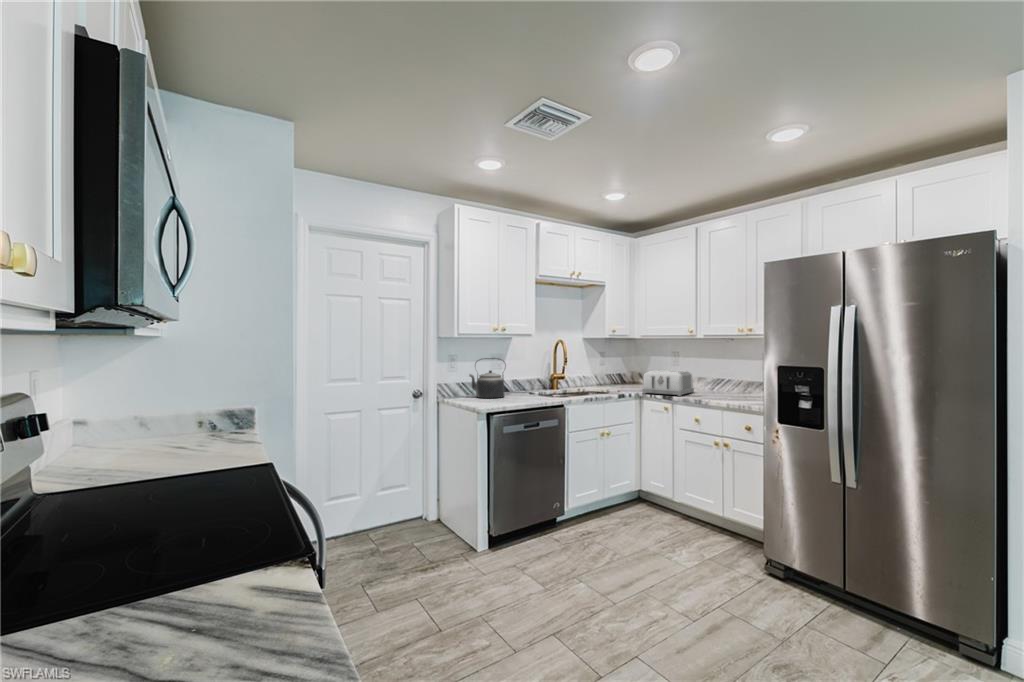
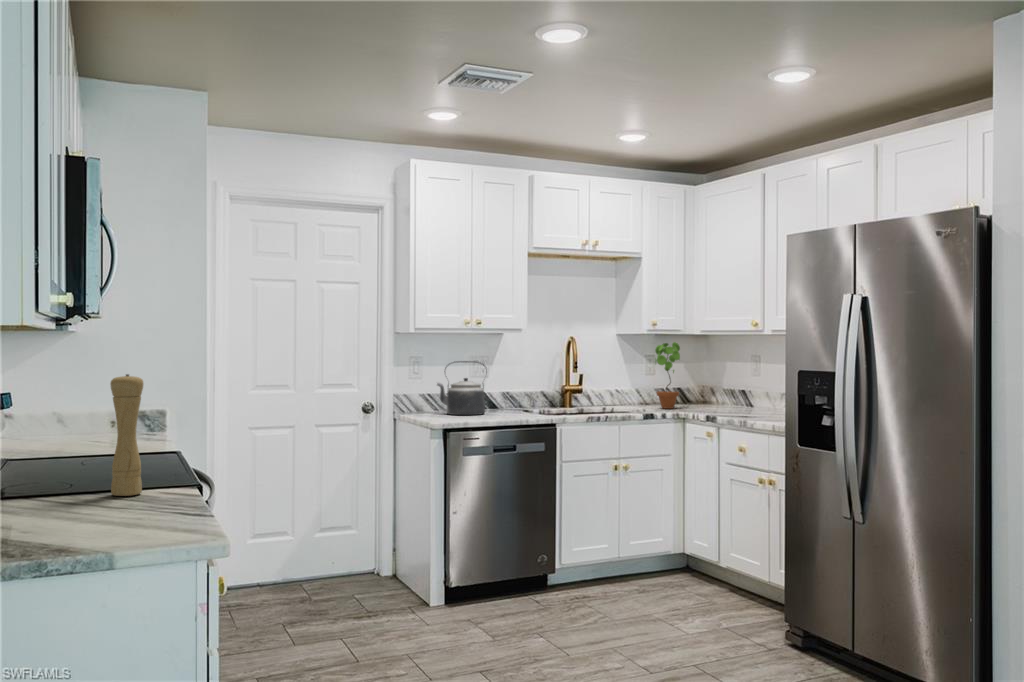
potted plant: none [613,344,631,389] -> present [655,342,680,409]
toaster: present [642,370,694,396] -> none [683,381,761,417]
pepper mill: none [146,409,216,650] -> present [110,374,143,496]

